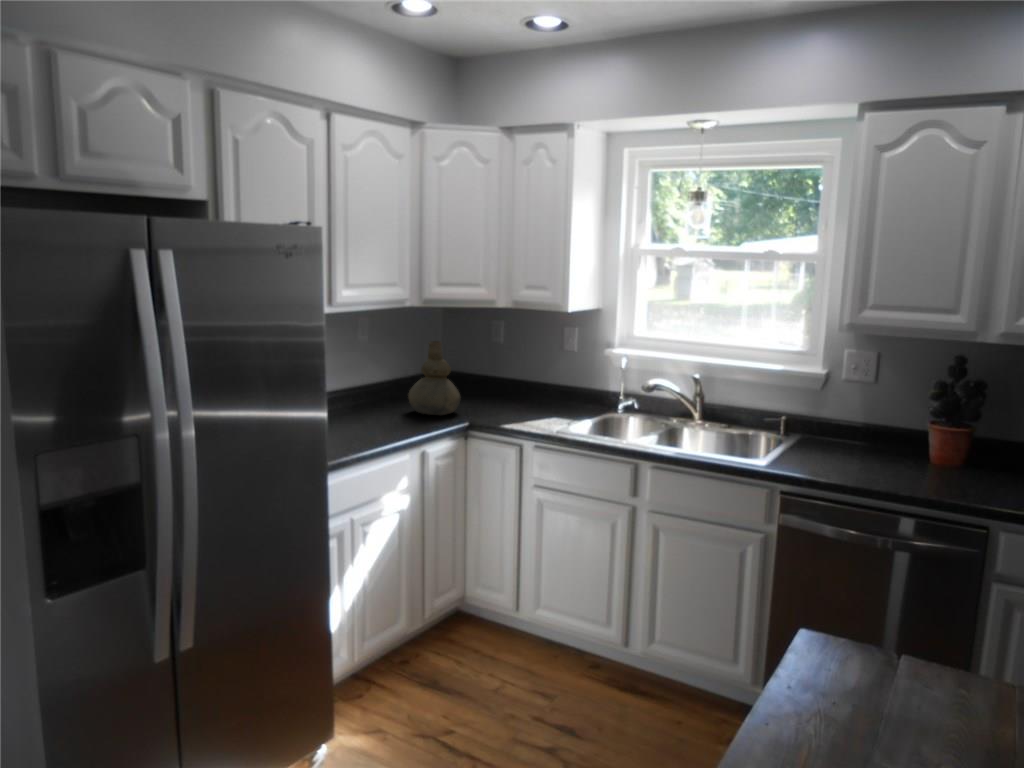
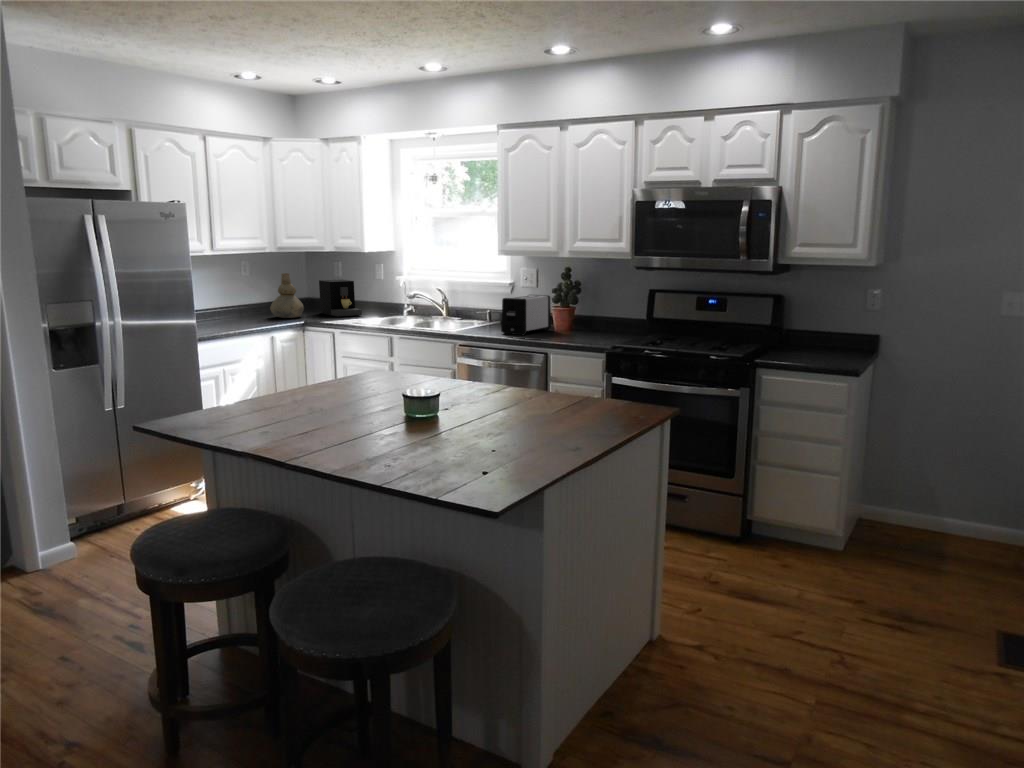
coffee maker: none [475,348,549,413] -> present [319,280,362,316]
toaster: none [887,405,959,492] -> present [501,295,552,335]

